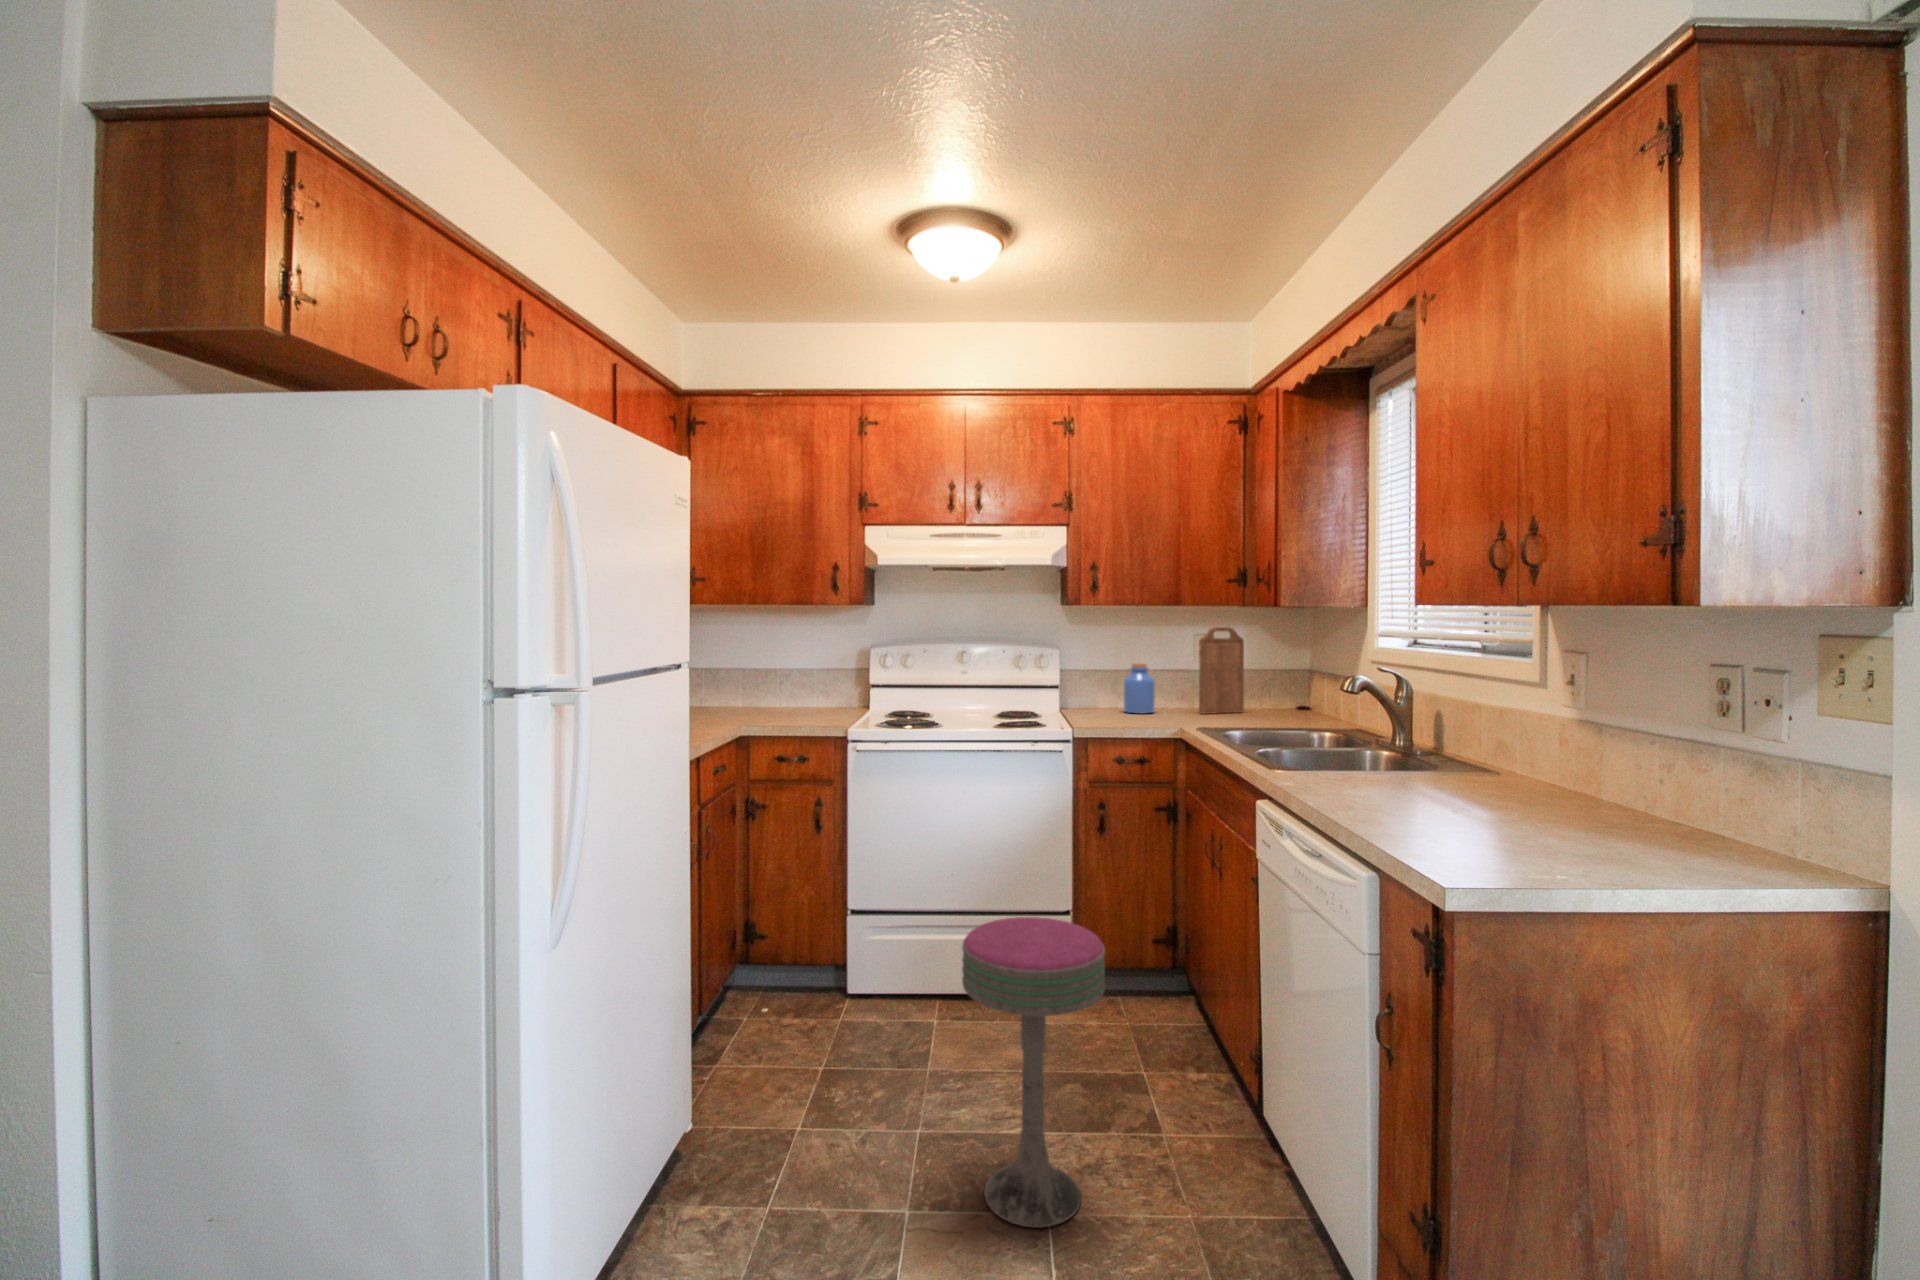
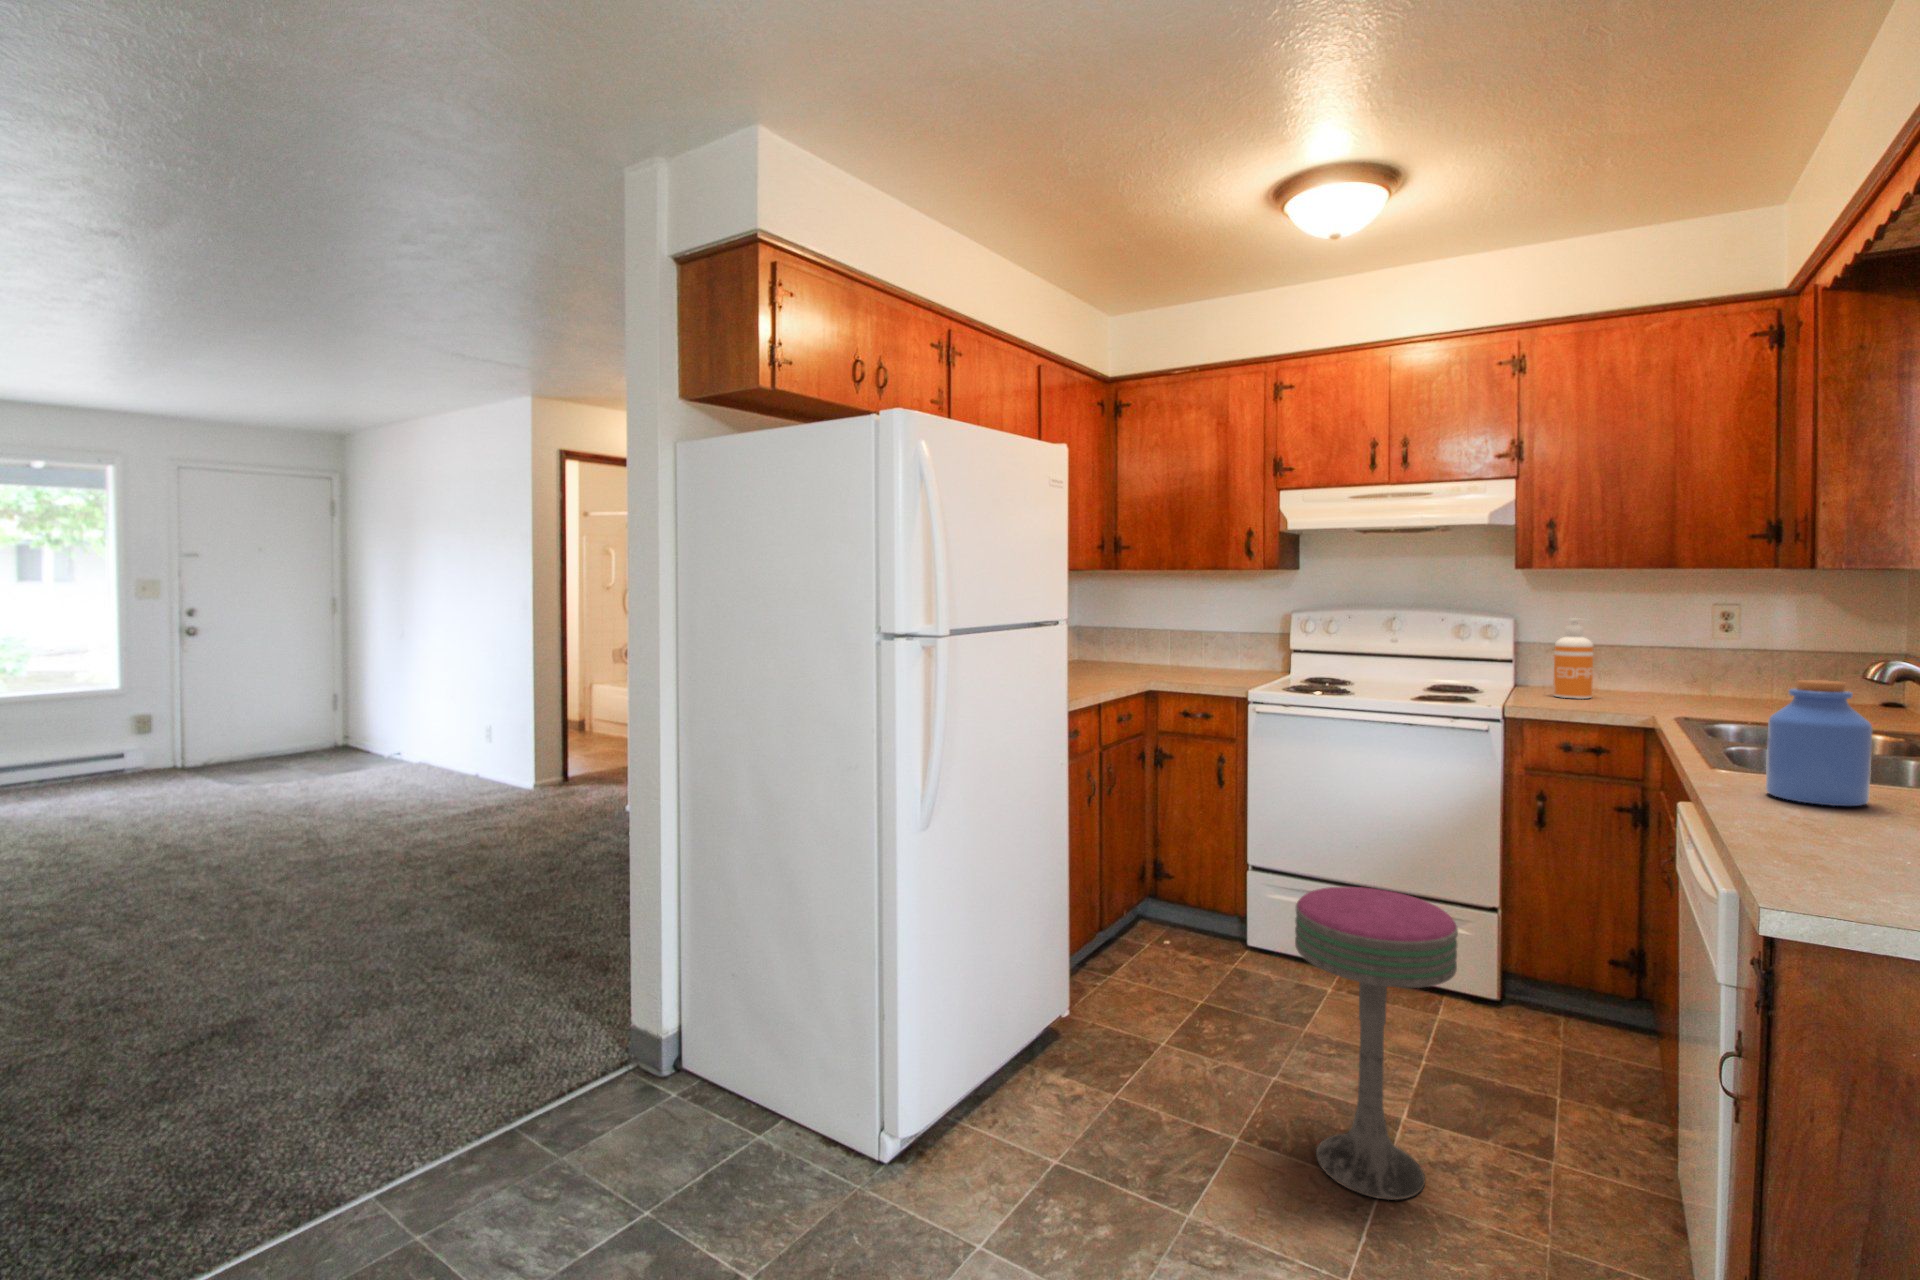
cutting board: present [1199,627,1244,714] -> none [1726,584,1811,698]
soap dispenser: none [1096,654,1123,721] -> present [1553,618,1594,699]
jar: present [1124,663,1155,713] -> present [1766,680,1873,806]

